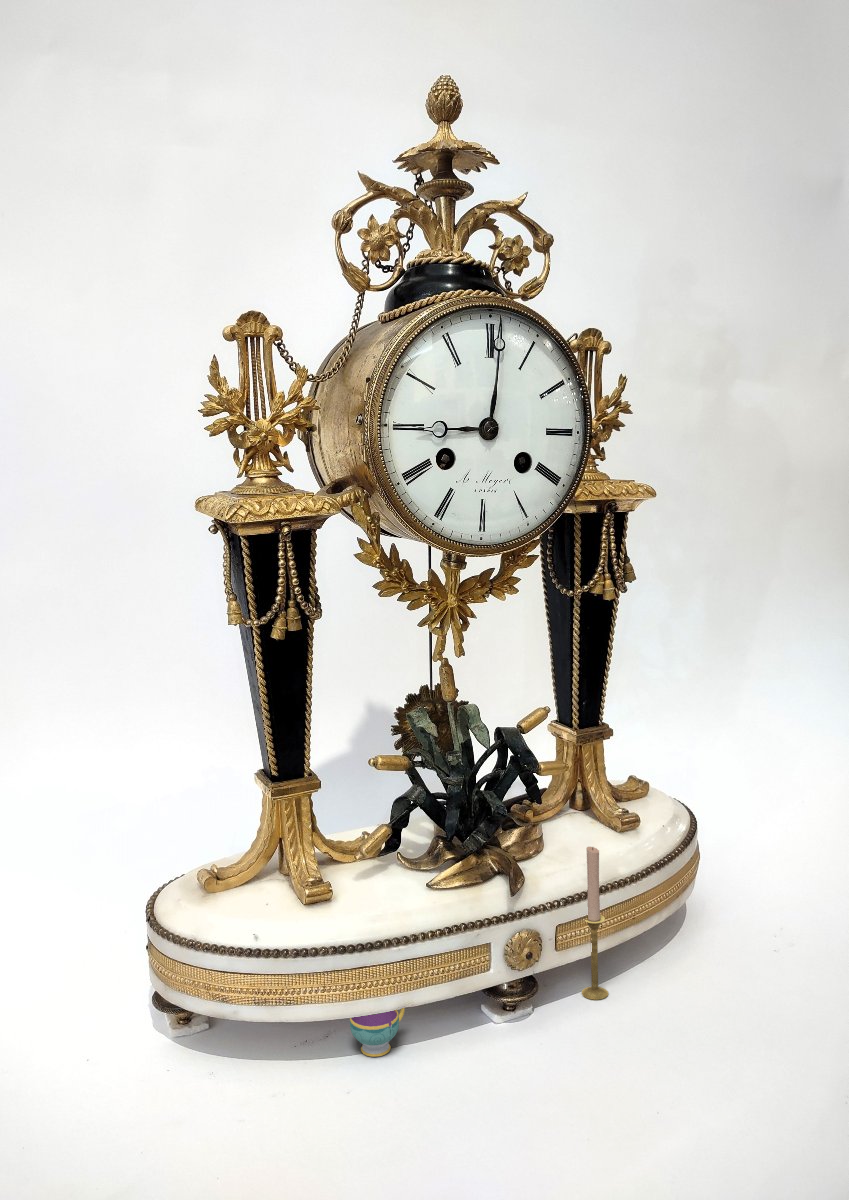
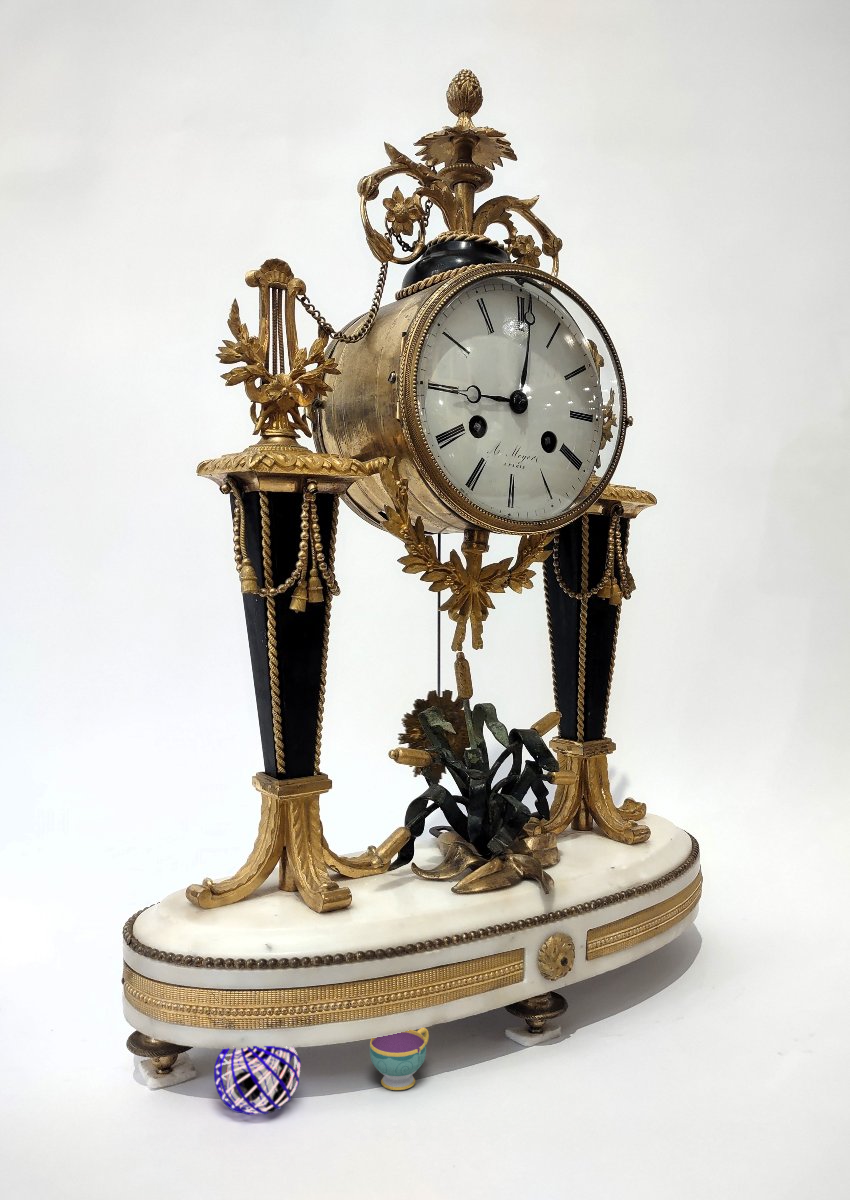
candlestick: present [582,847,608,1000] -> none [608,852,638,1025]
decorative orb: none [213,1004,287,1076] -> present [214,1046,301,1115]

